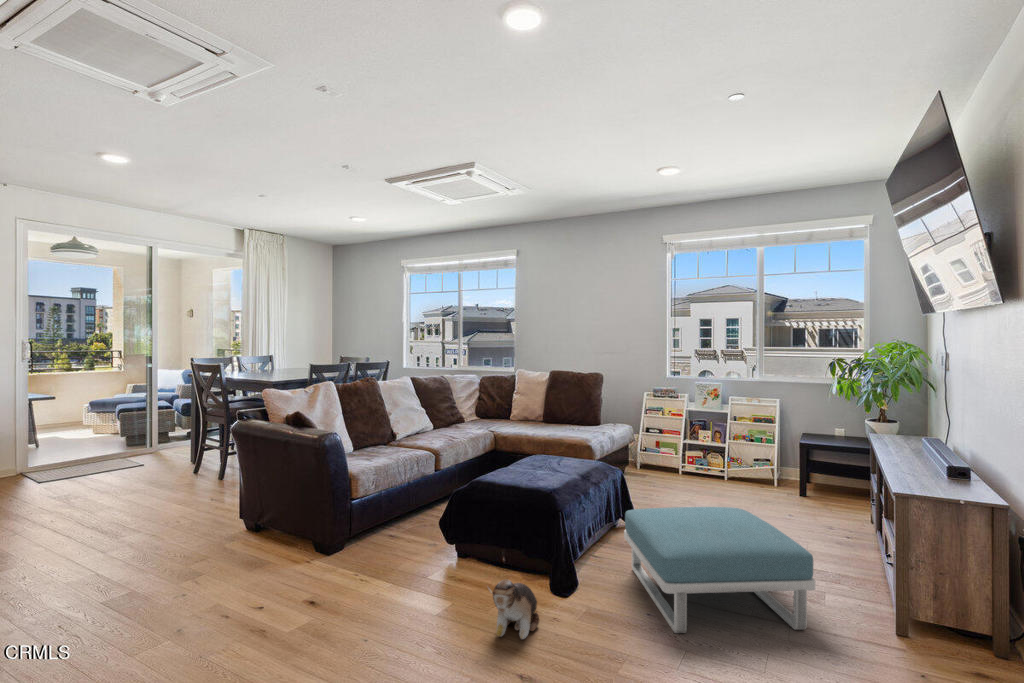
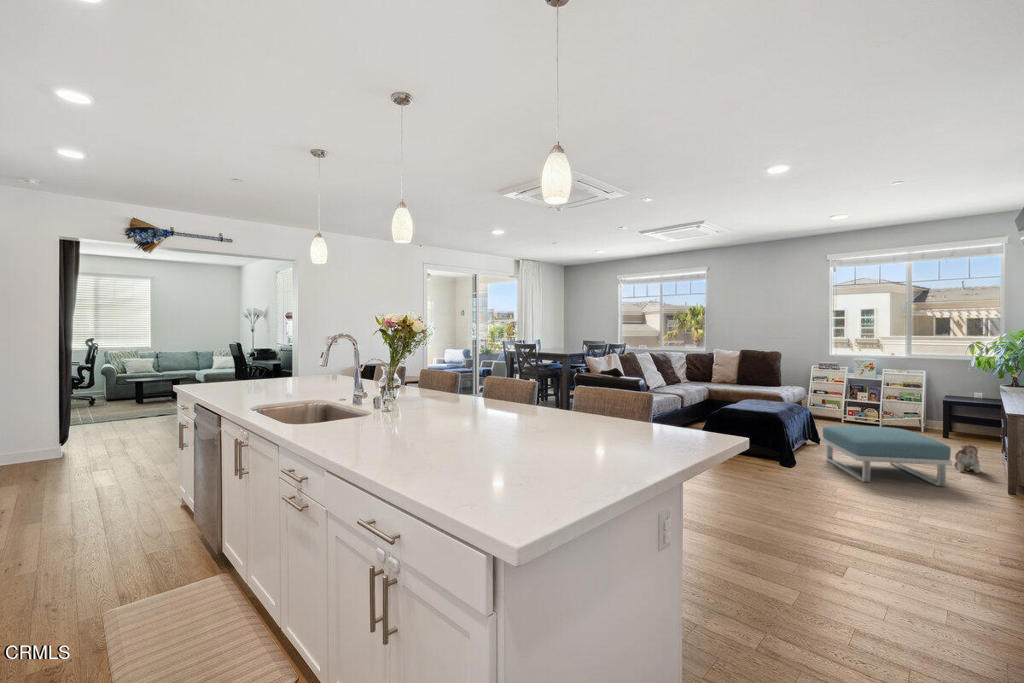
plush toy: present [487,579,539,639] -> present [955,444,980,473]

